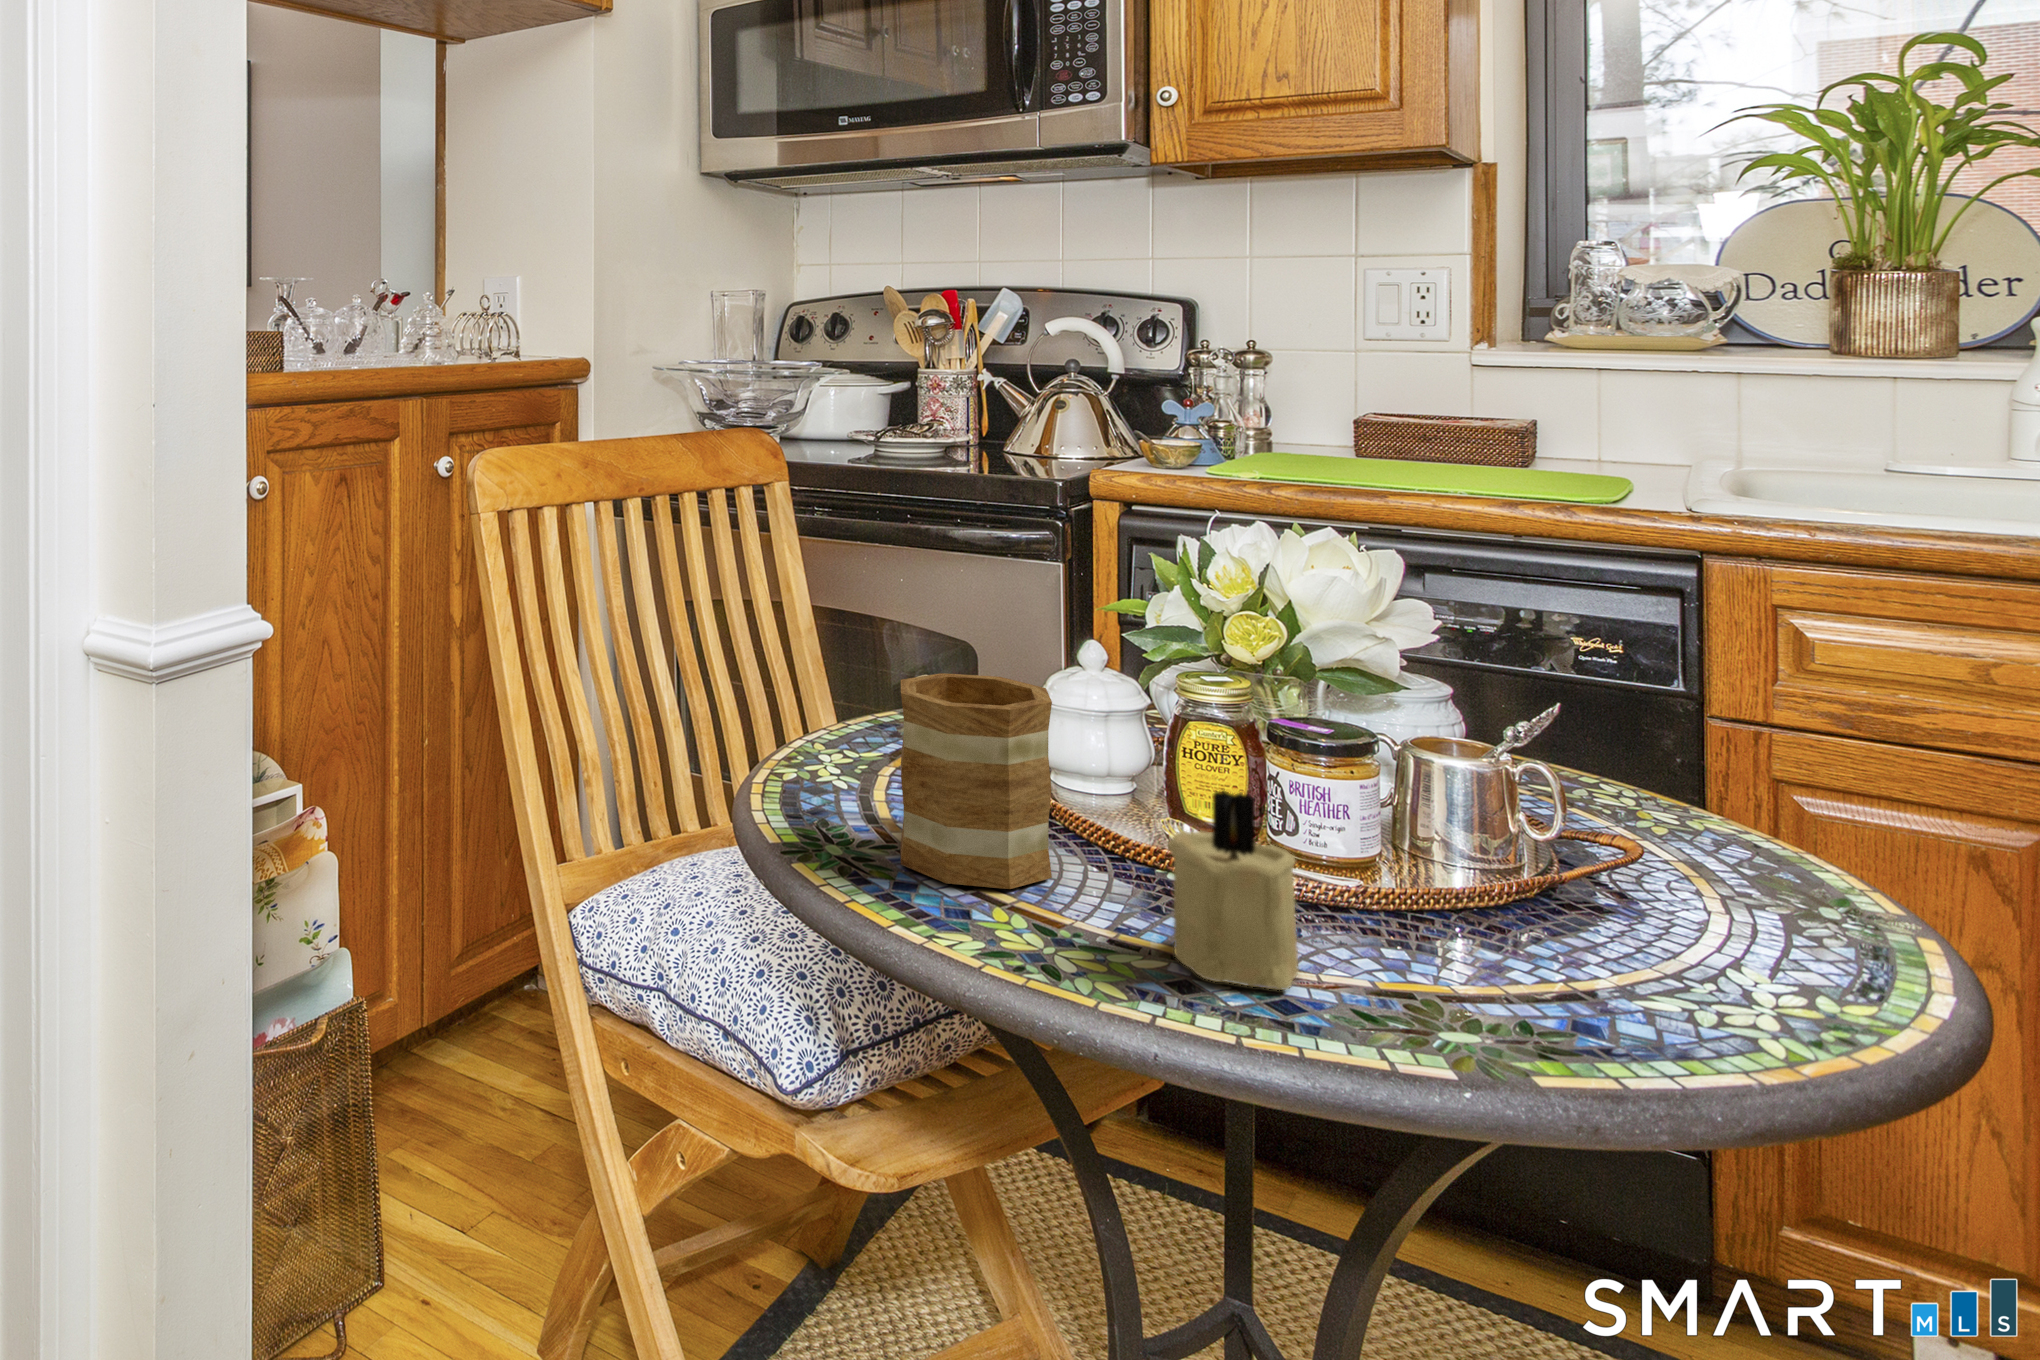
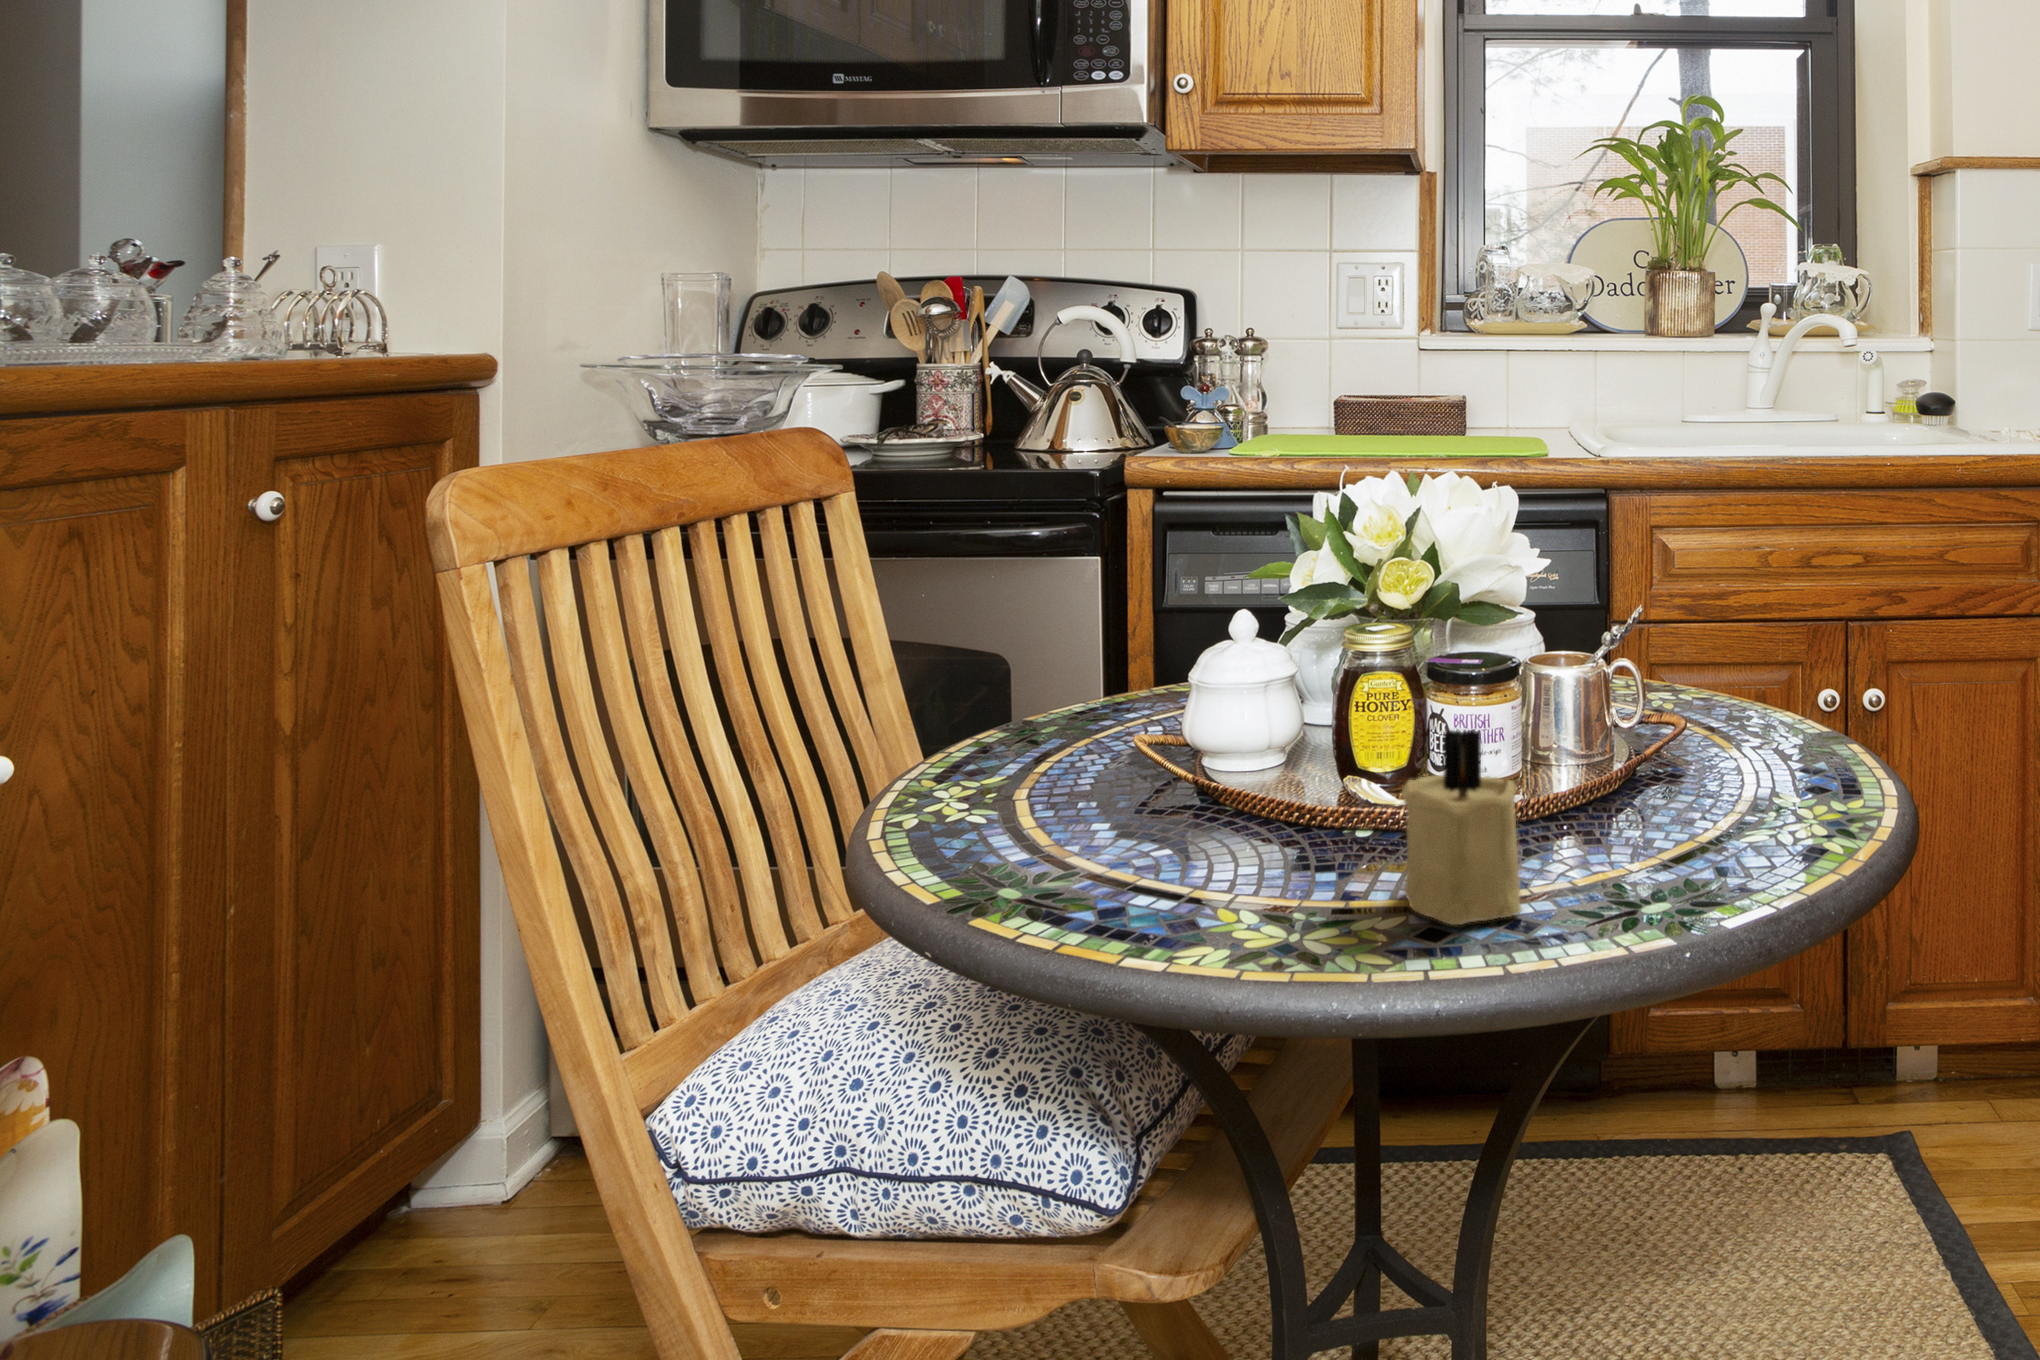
mug: present [900,673,1052,889] -> none [1069,657,1256,898]

